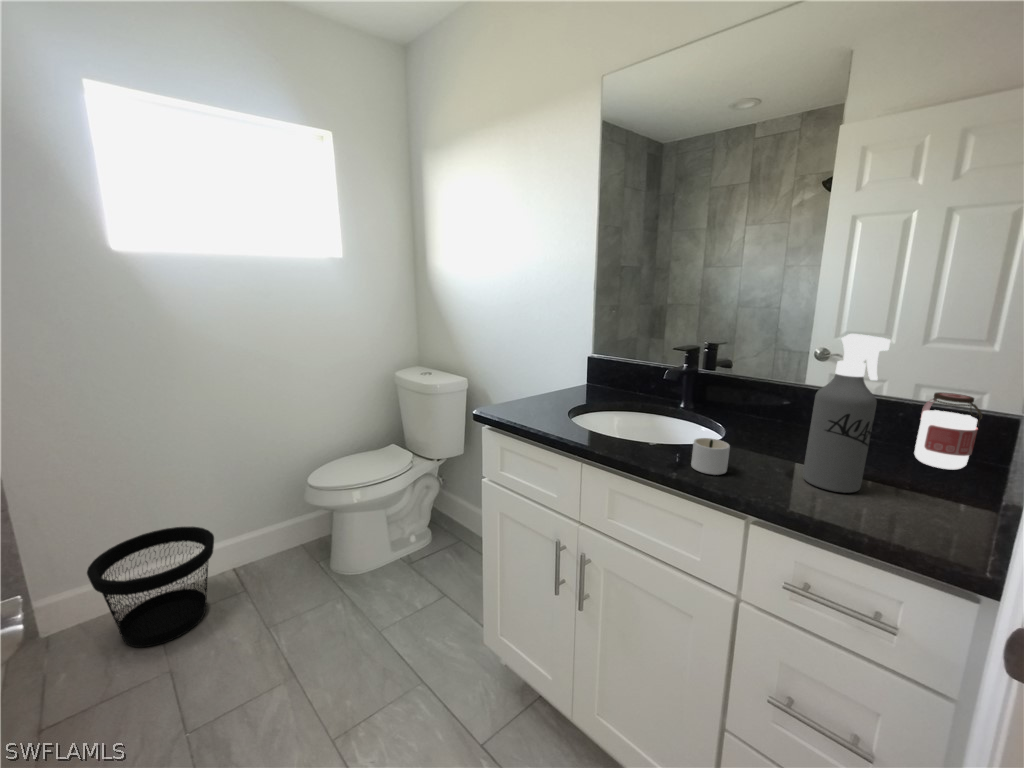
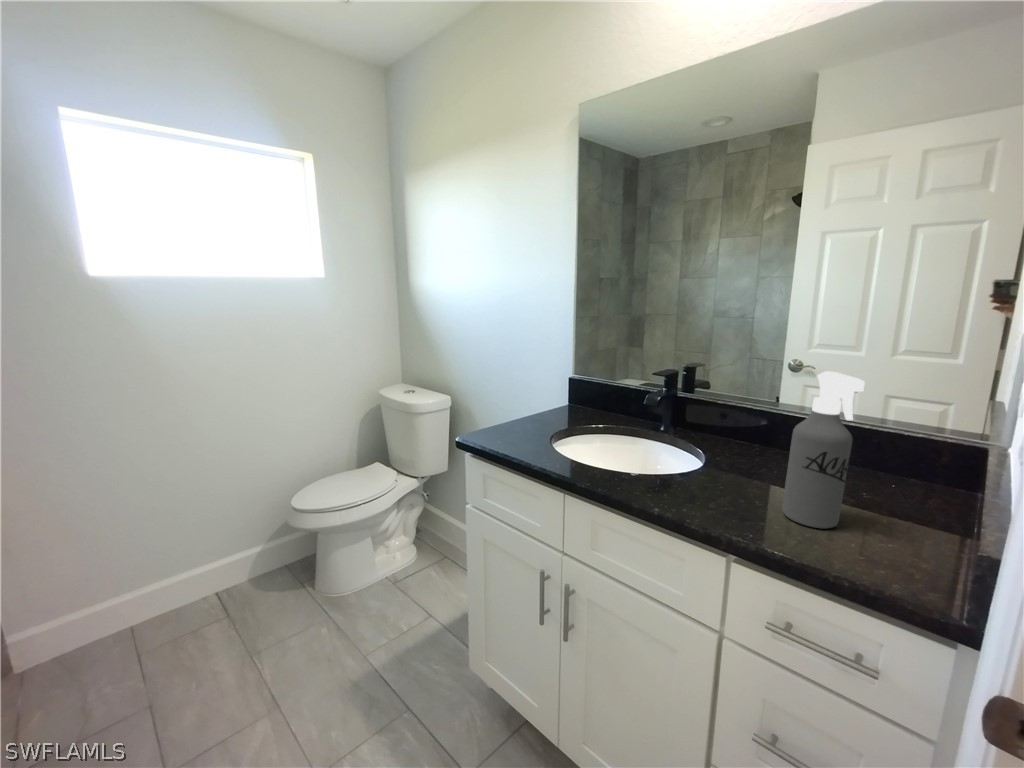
jar: present [914,392,982,469] -> none [887,421,953,499]
candle: present [691,438,730,475] -> none [673,472,723,516]
wastebasket: present [87,527,214,647] -> none [57,555,193,685]

